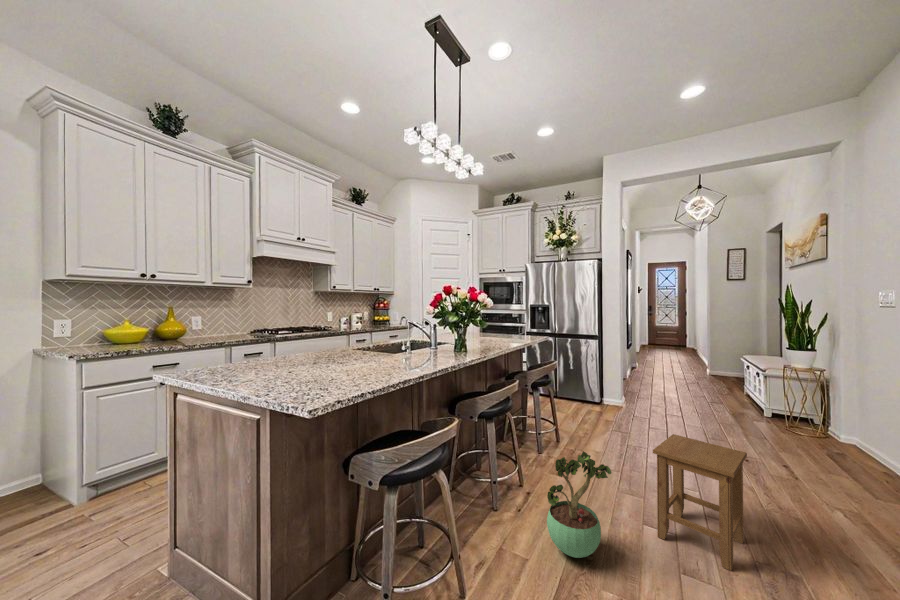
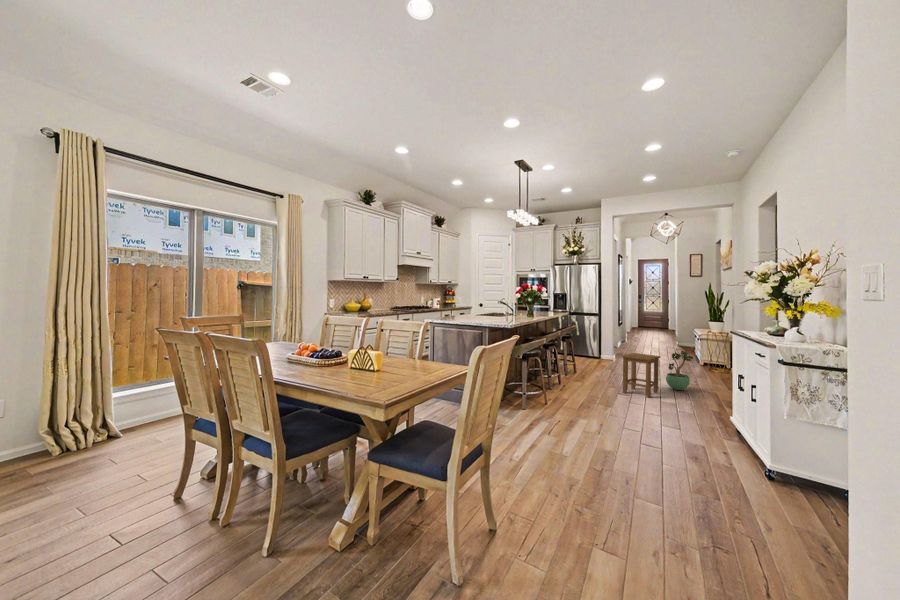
potted plant: present [547,451,611,558] -> present [666,350,693,390]

